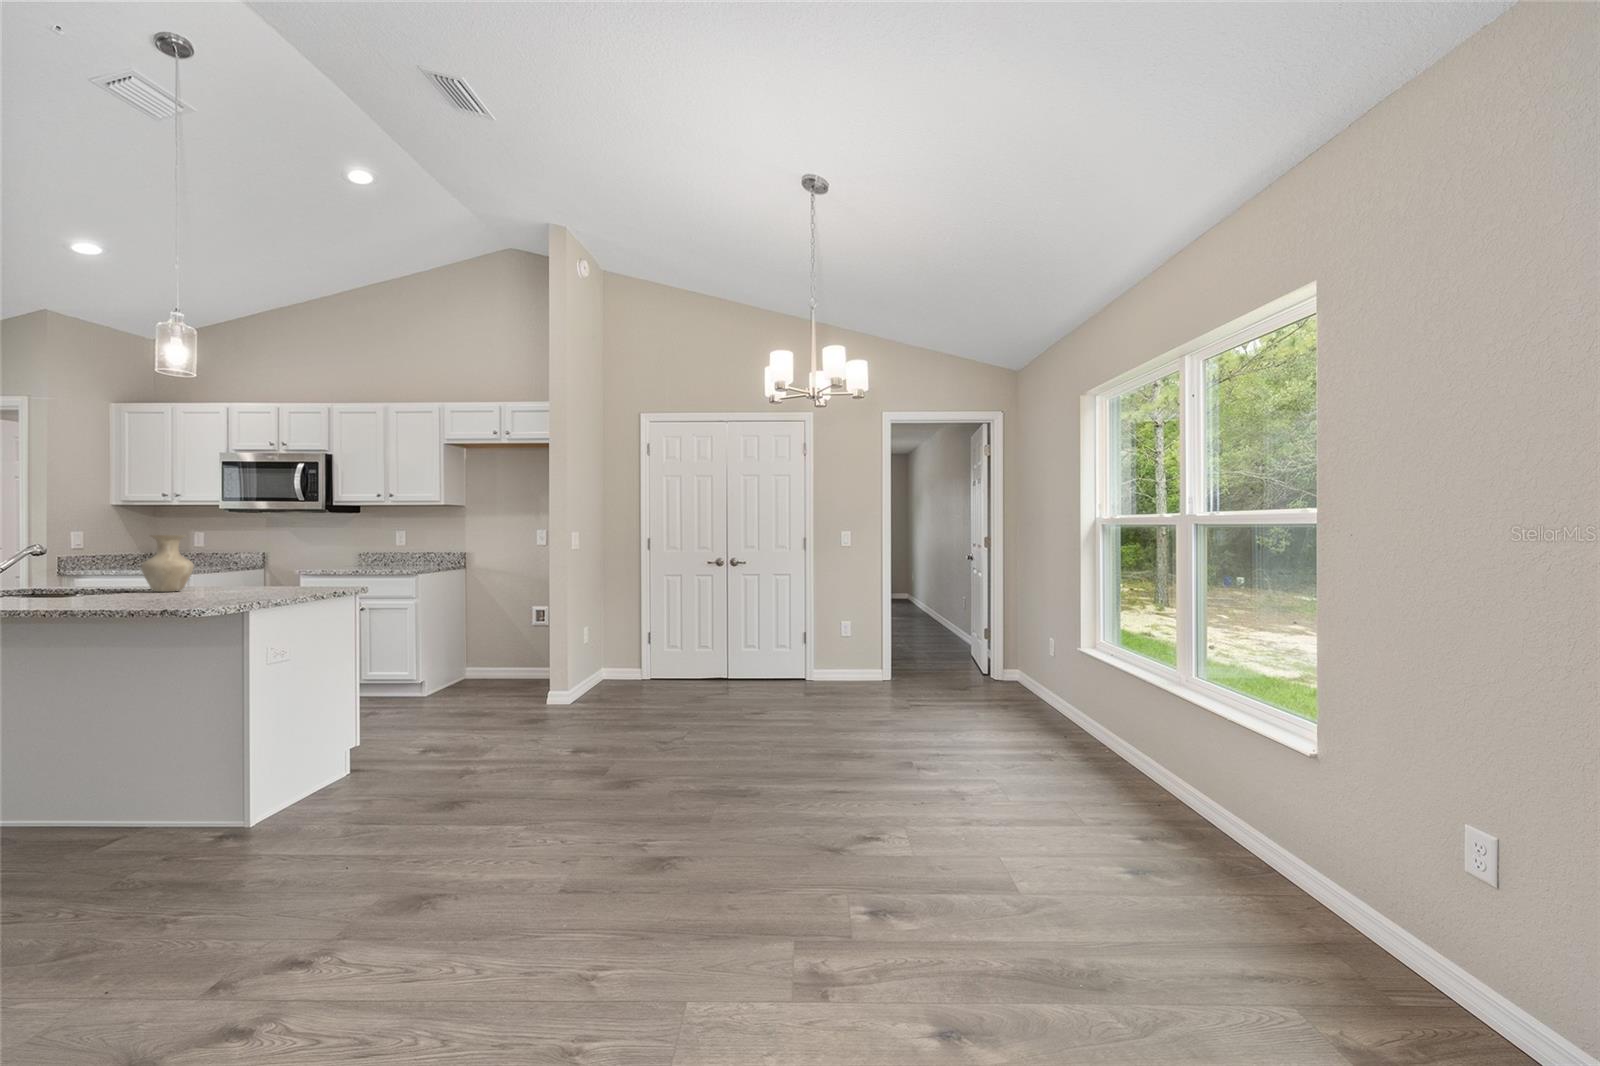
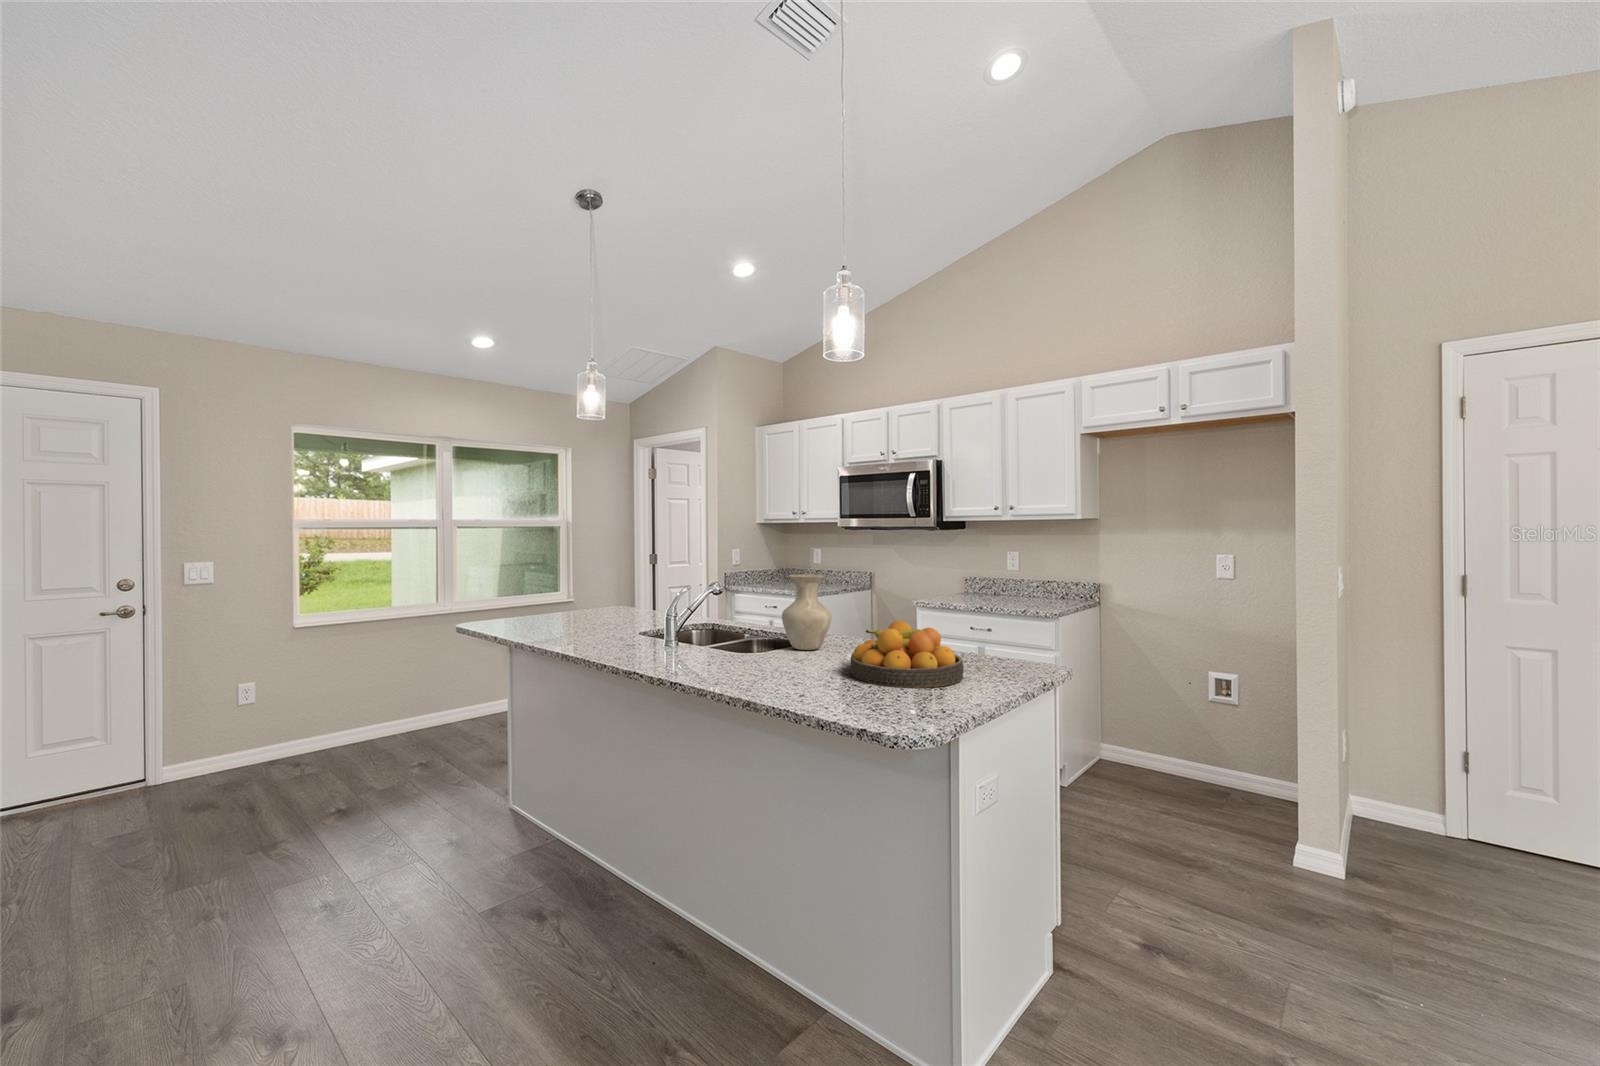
fruit bowl: none [204,560,298,597] -> present [850,621,964,688]

